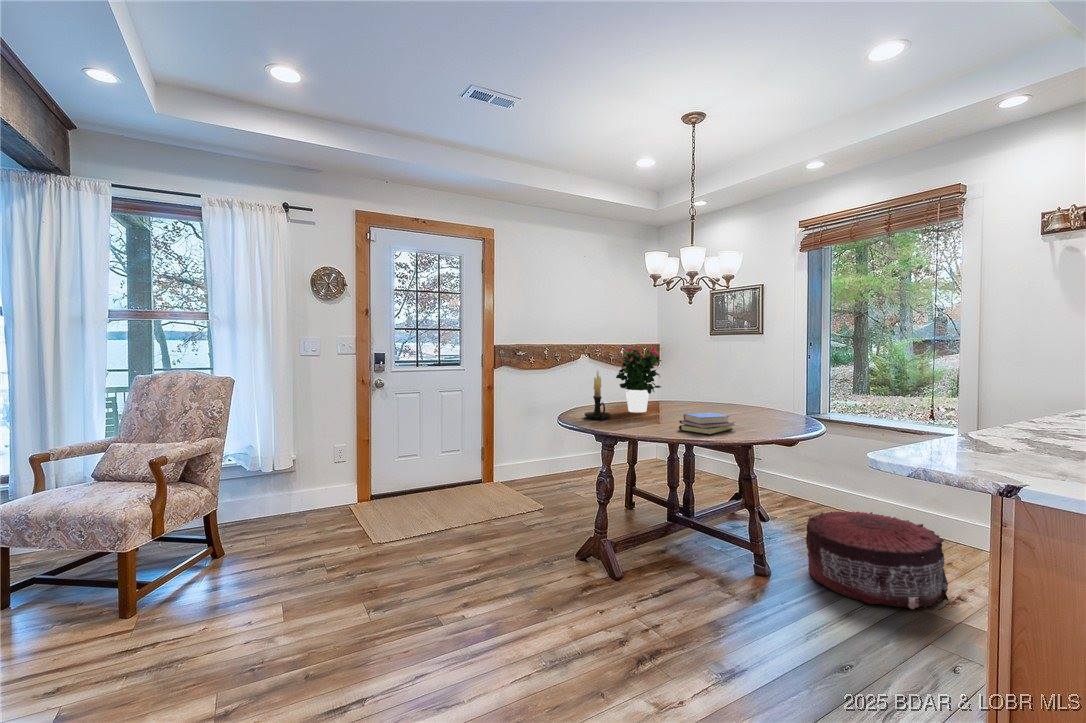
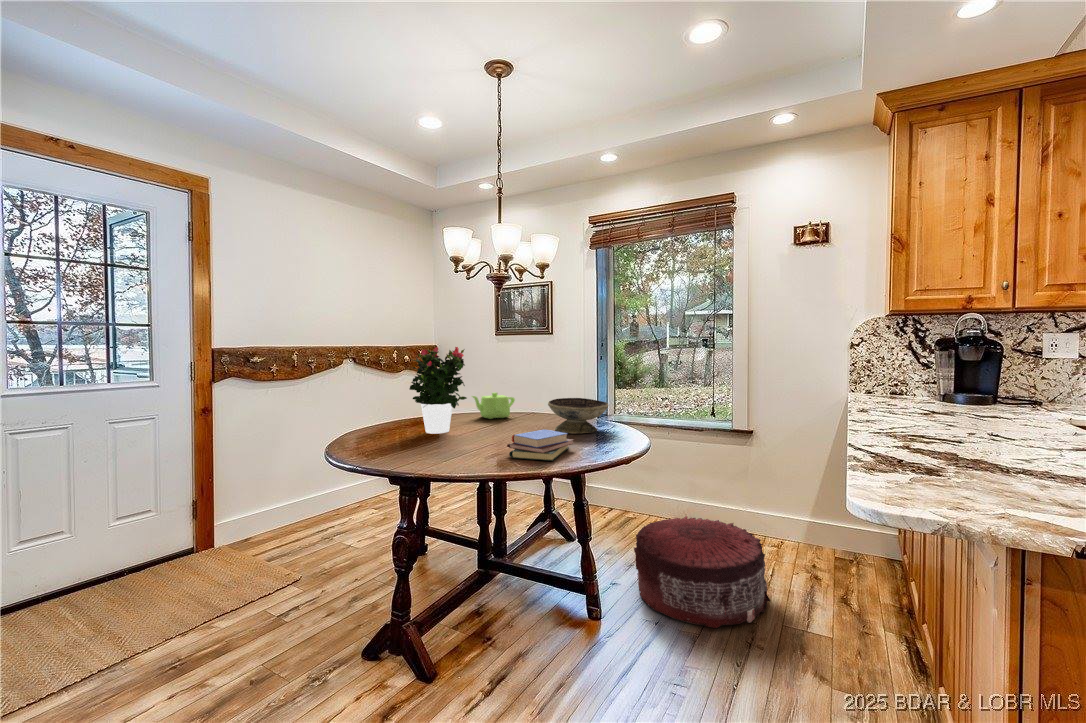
candle holder: present [585,370,610,419] -> none [368,379,406,451]
teapot: none [669,385,708,406] -> present [472,392,515,419]
decorative bowl: none [727,391,783,421] -> present [548,398,609,434]

